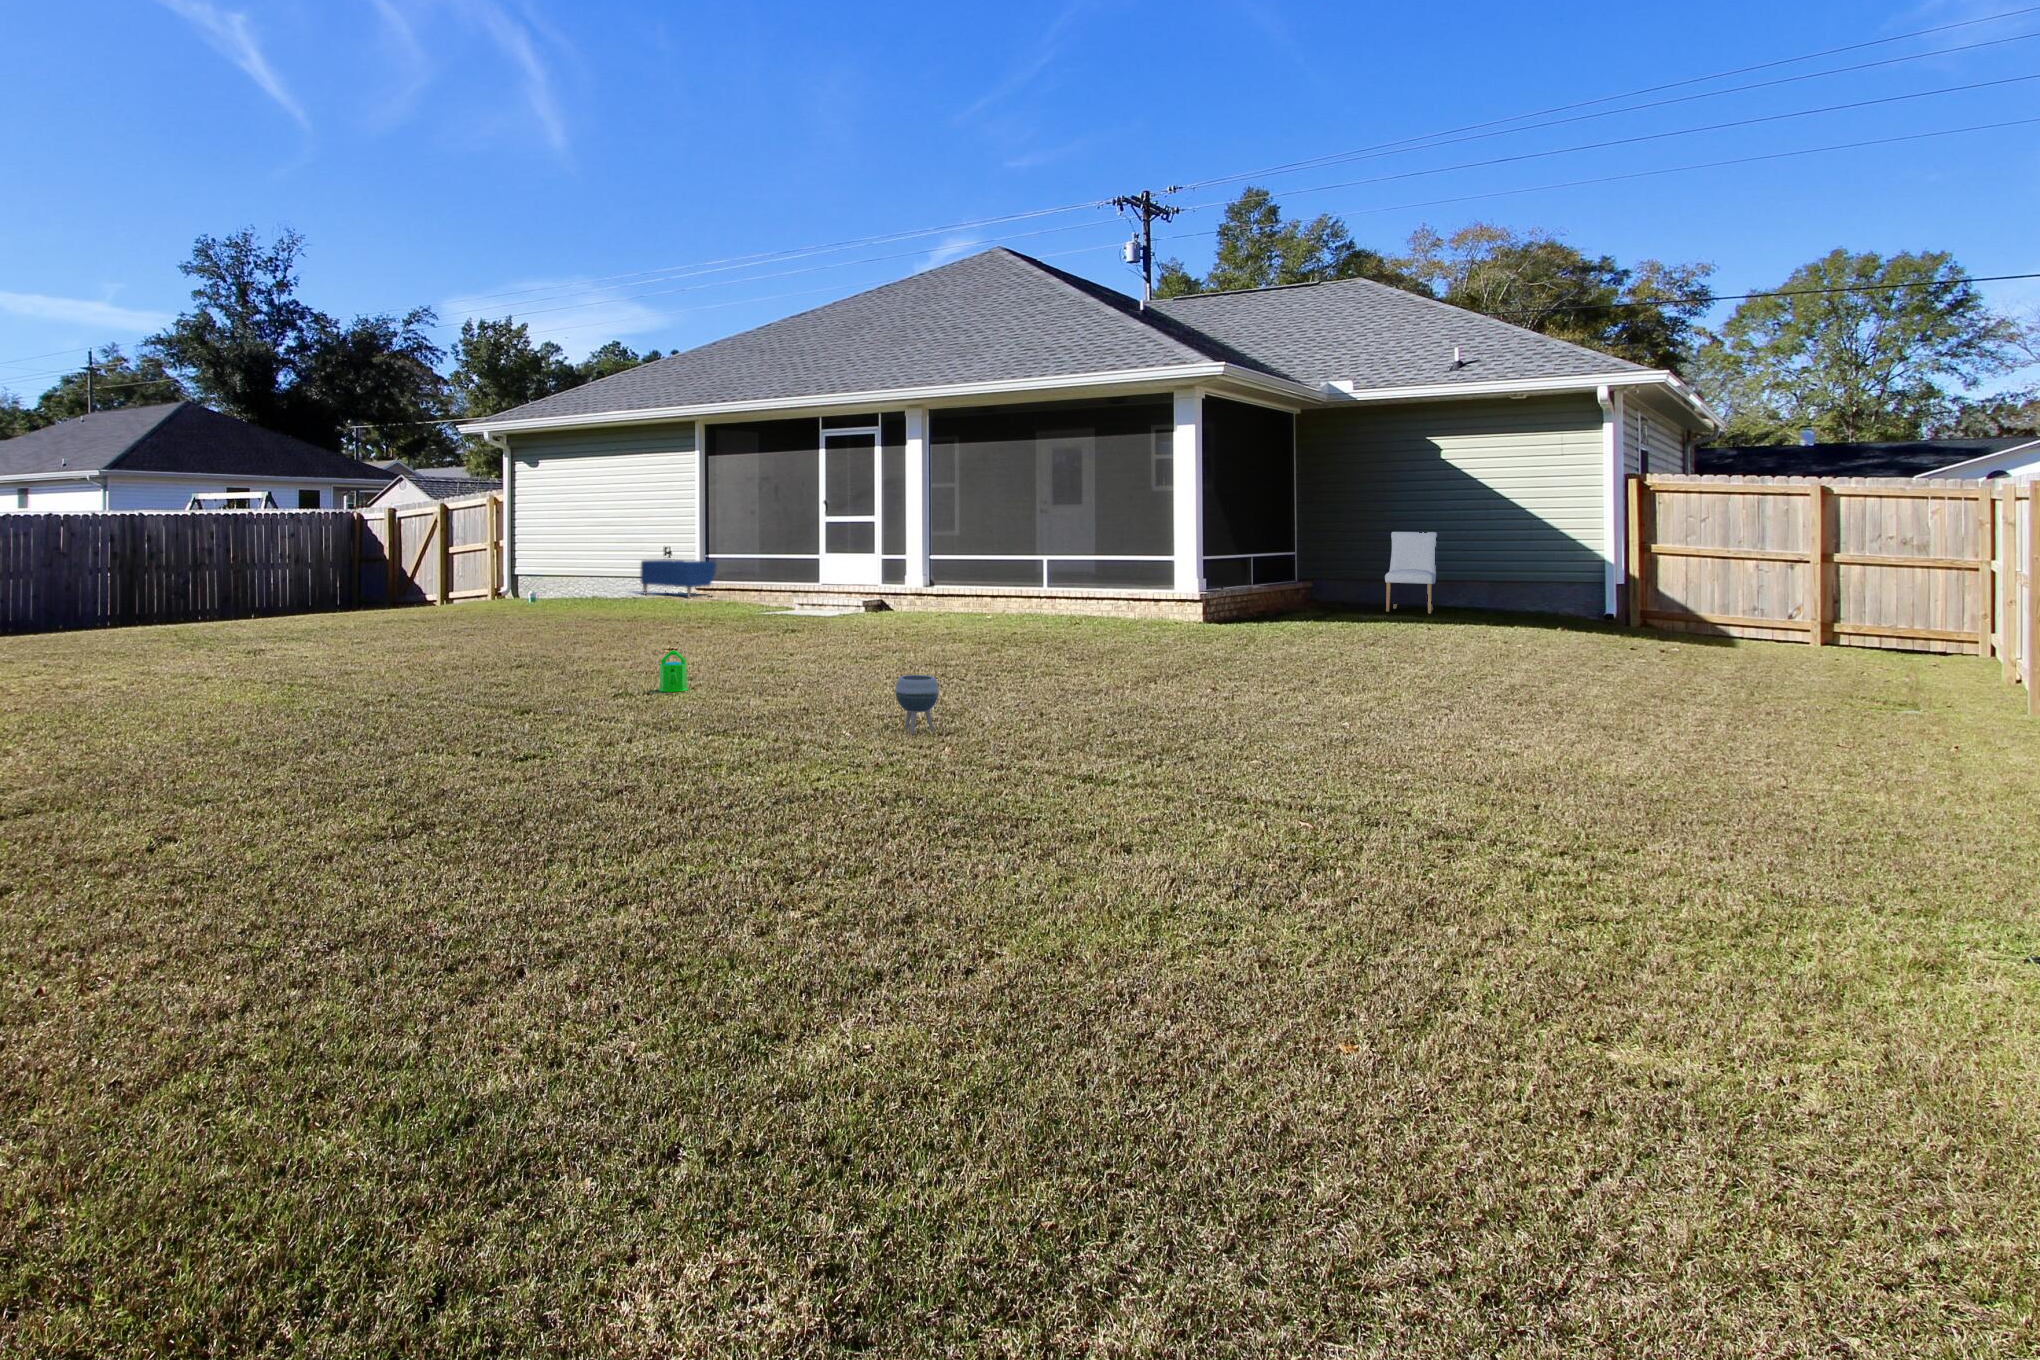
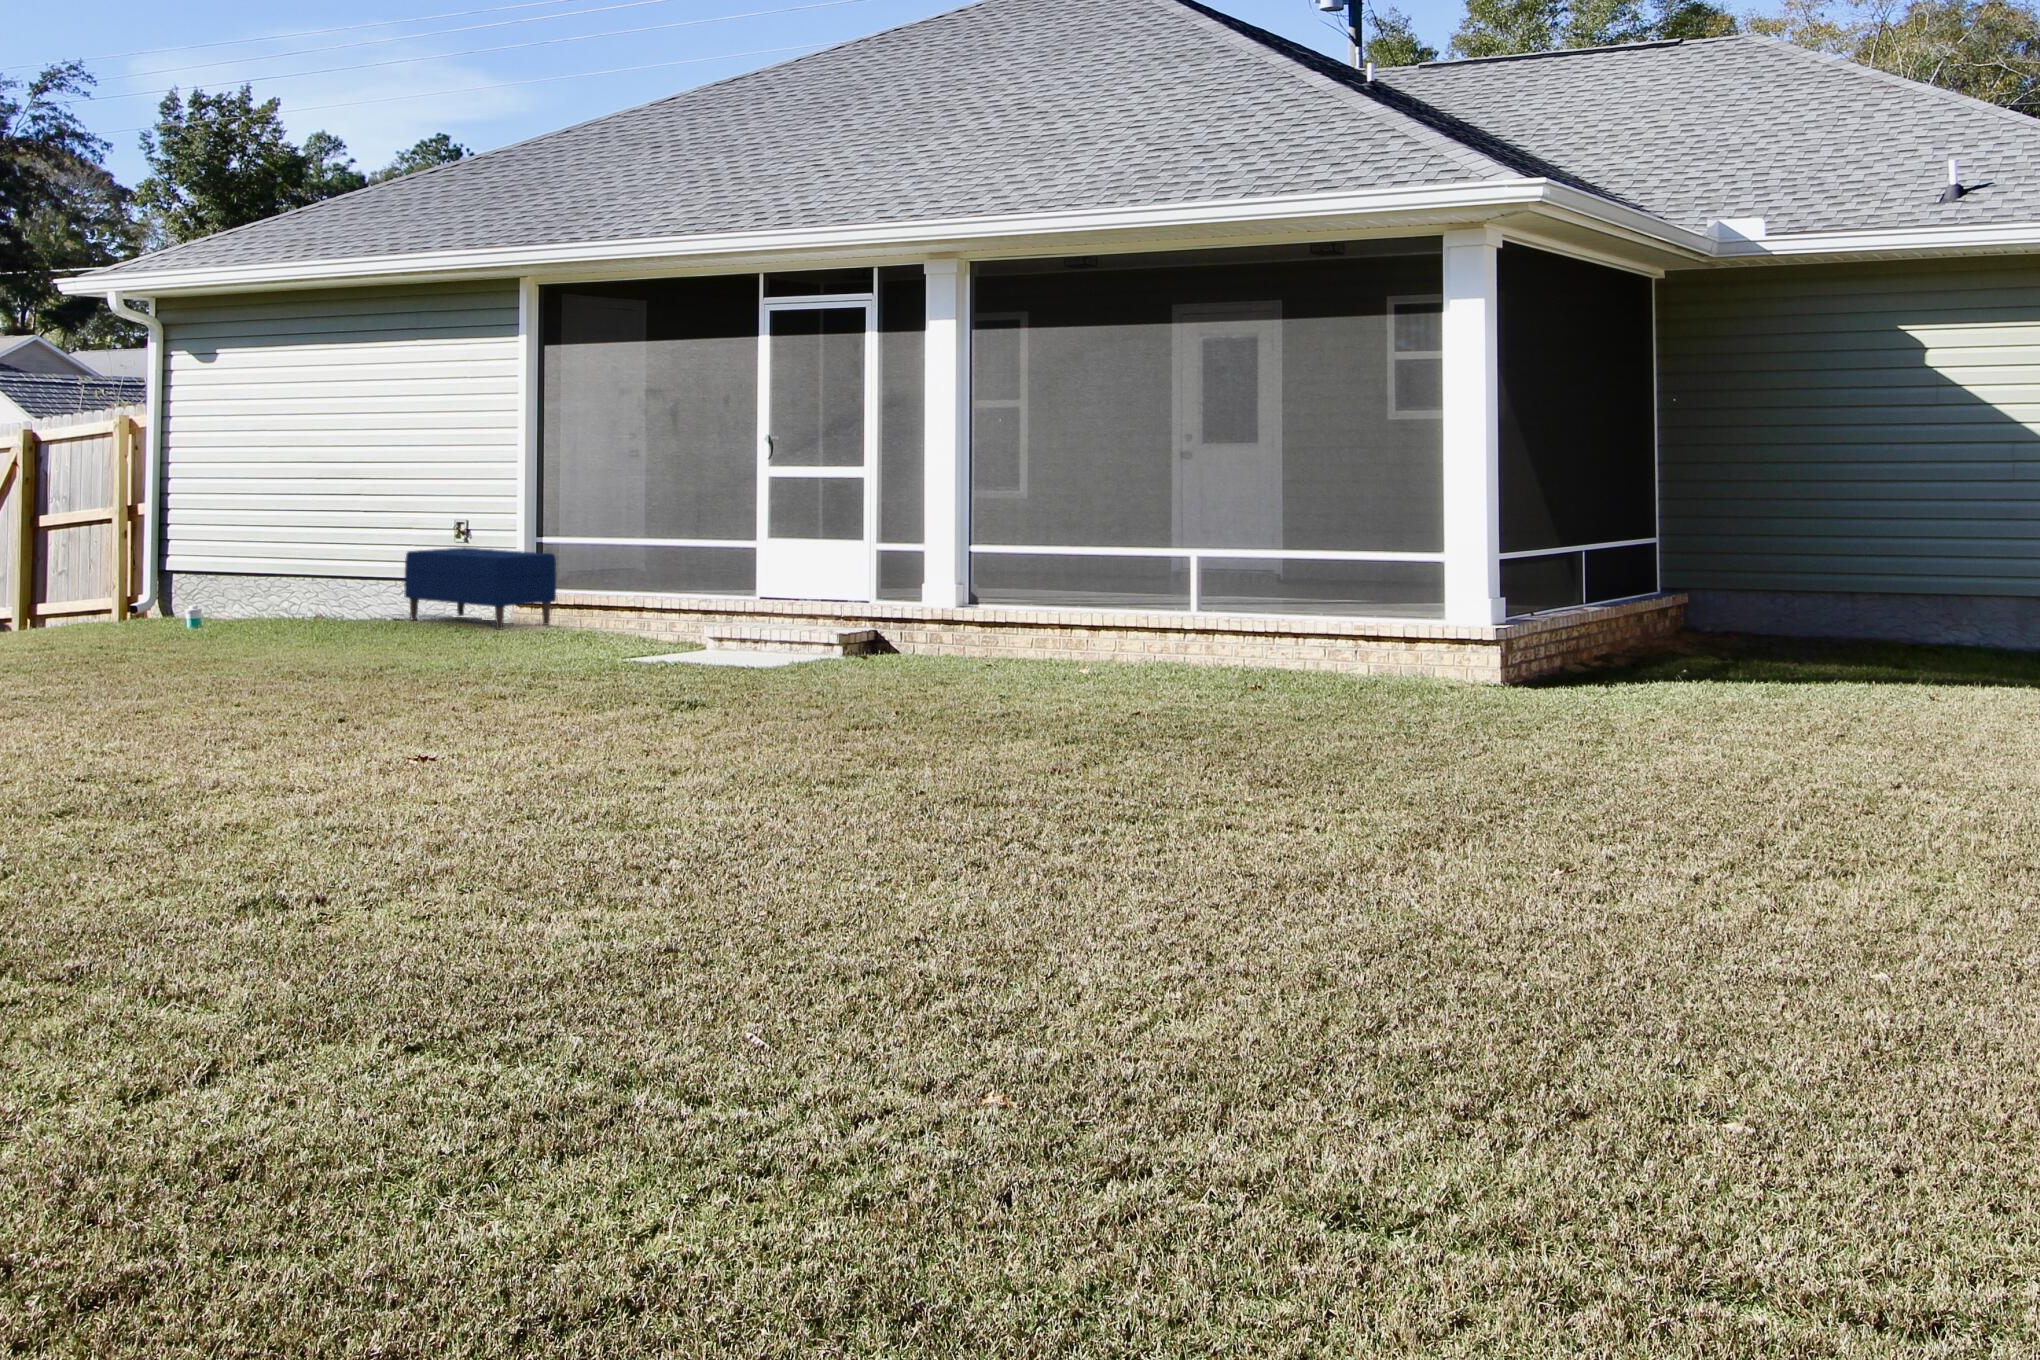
chair: present [1385,532,1437,614] -> none [1829,498,1919,655]
watering can: present [658,650,688,692] -> none [284,851,367,960]
planter: present [895,675,939,734] -> none [860,968,974,1143]

